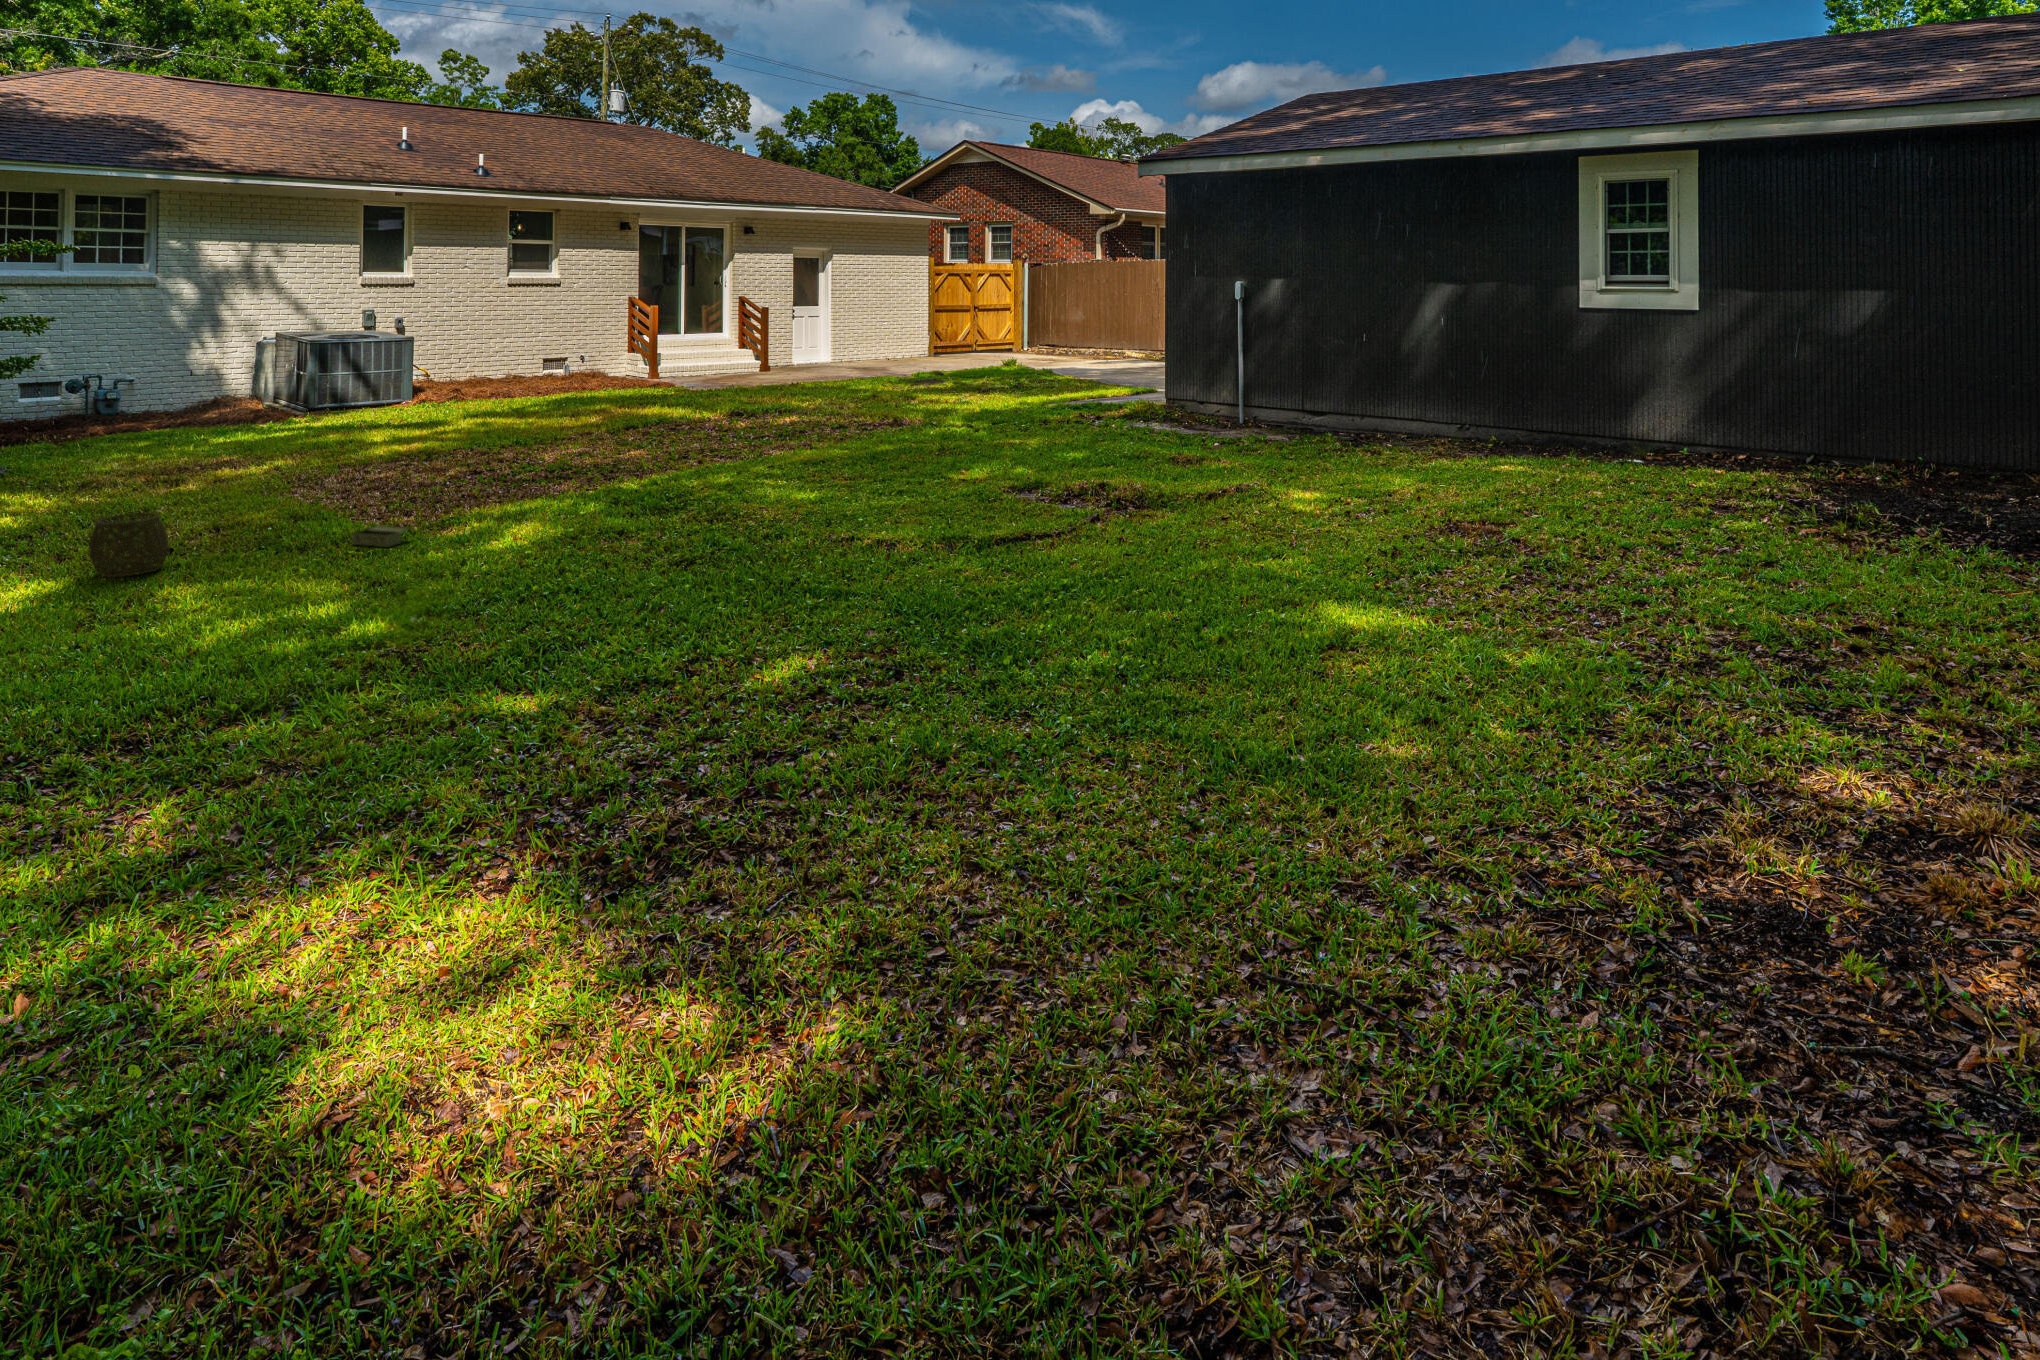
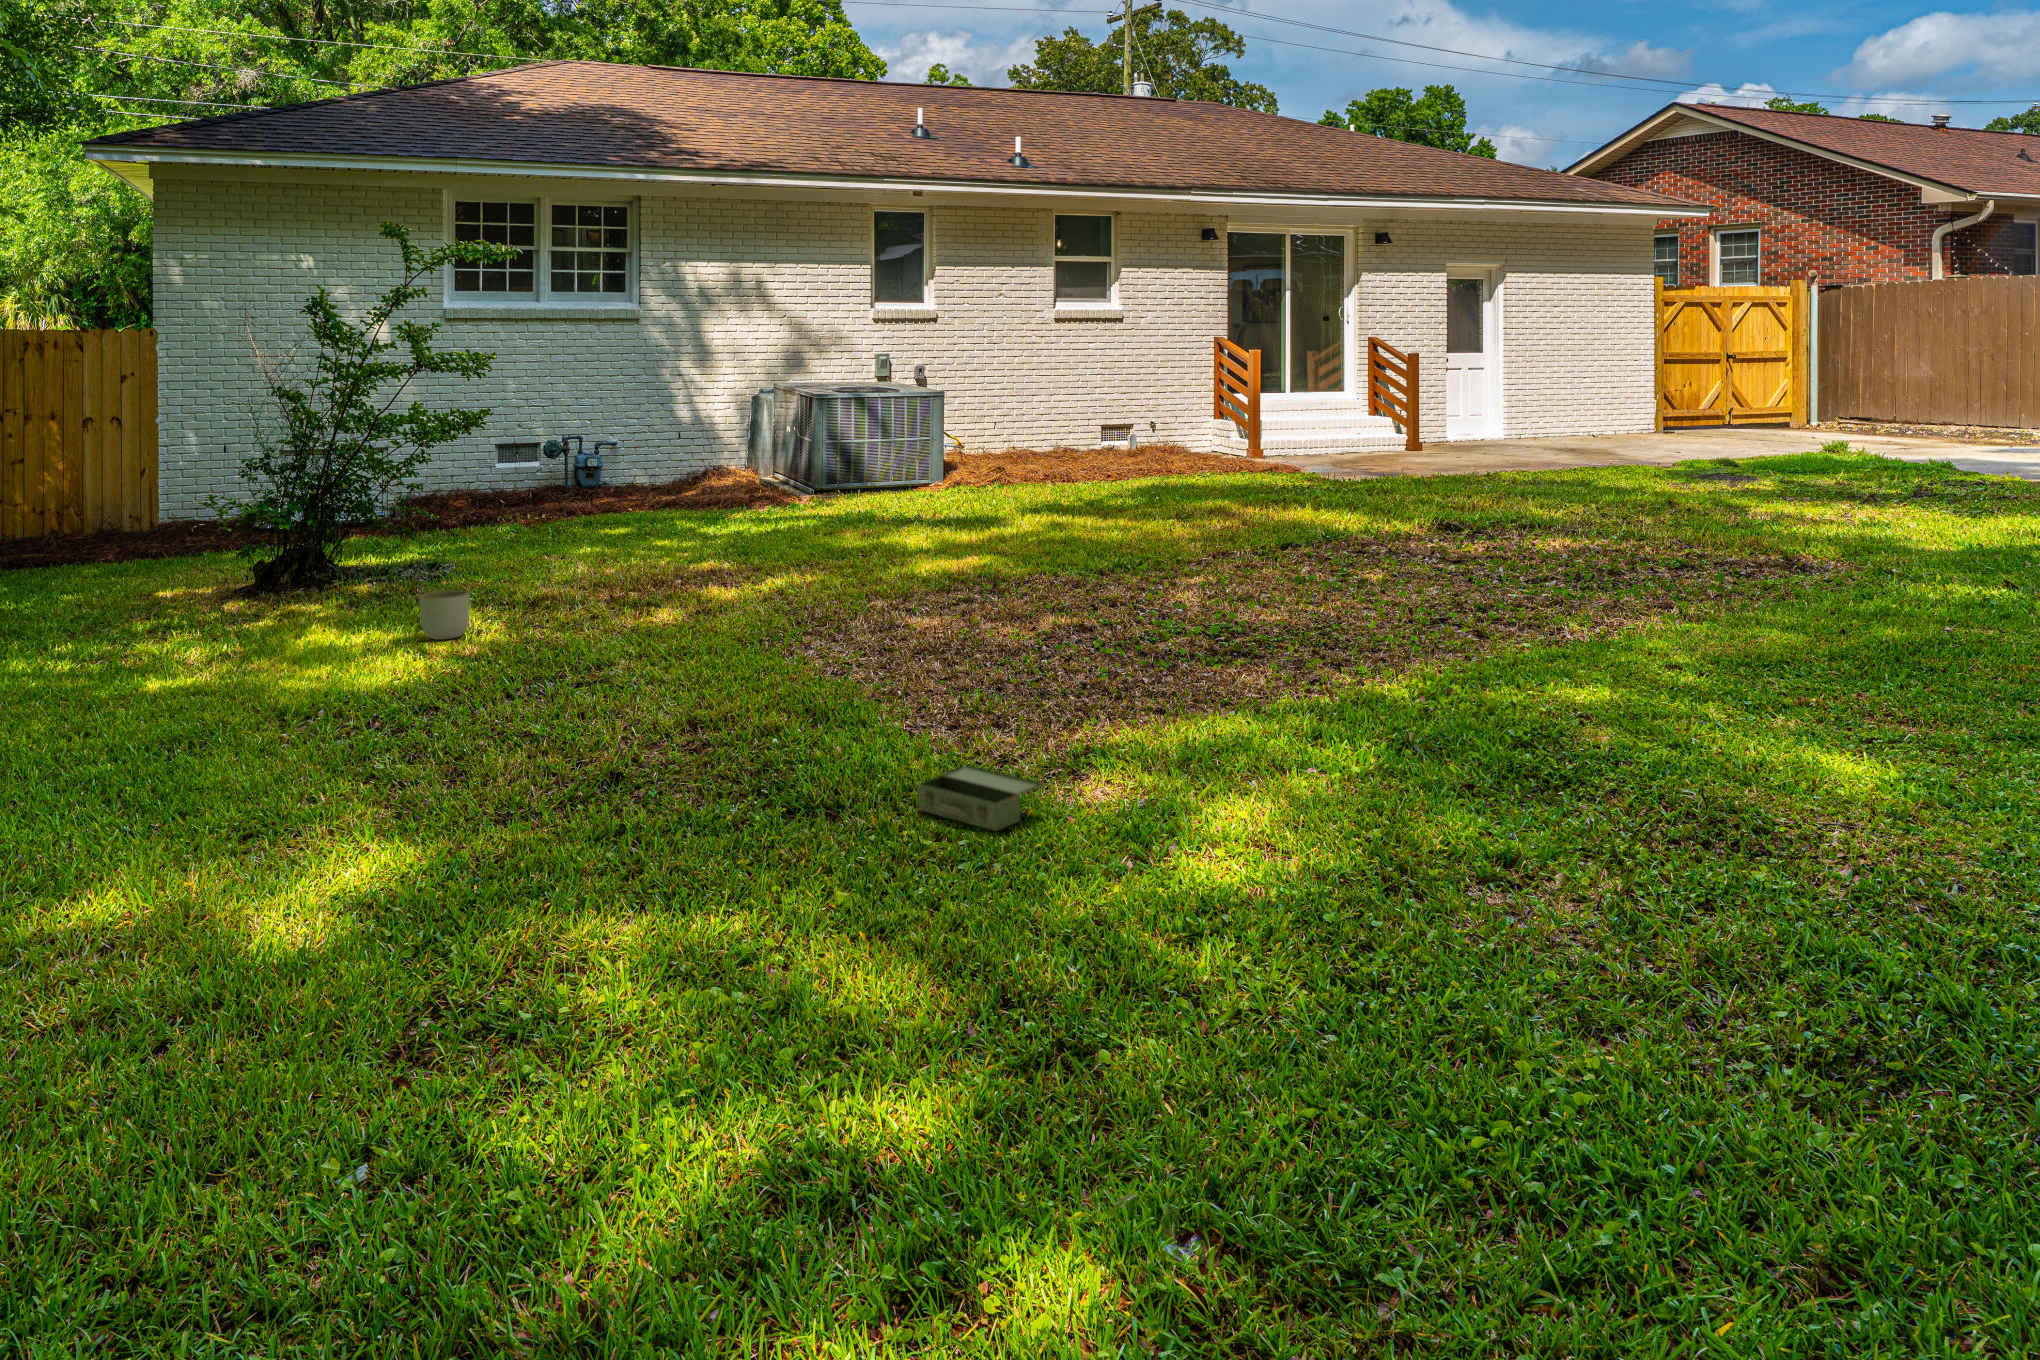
planter: none [16,476,55,507] -> present [420,590,470,640]
woven basket: present [88,513,169,578] -> none [432,710,579,861]

